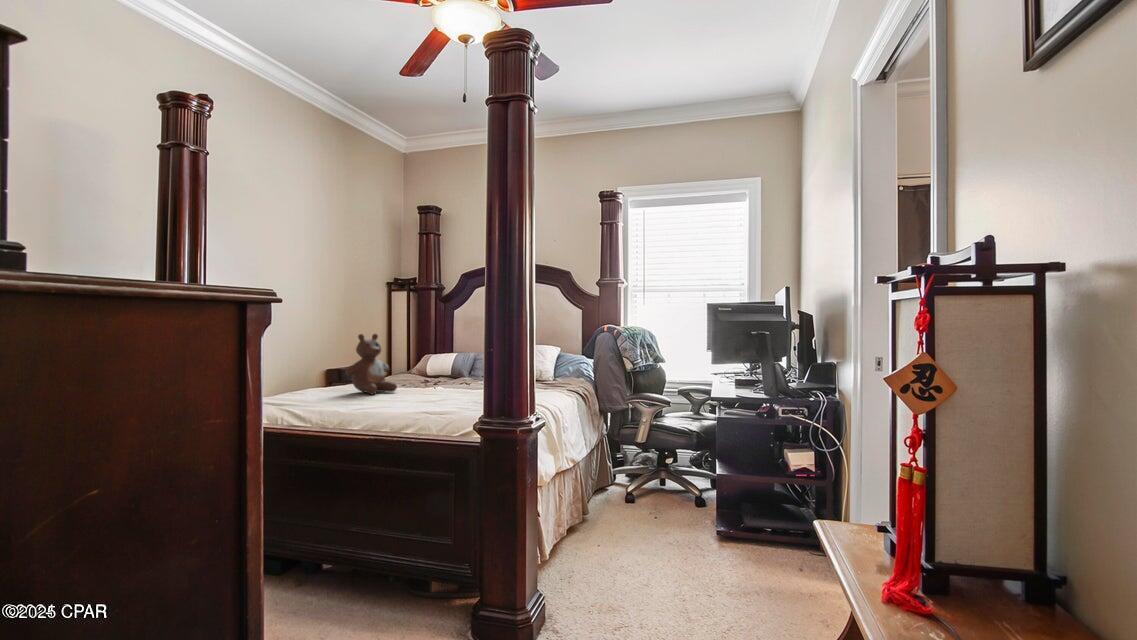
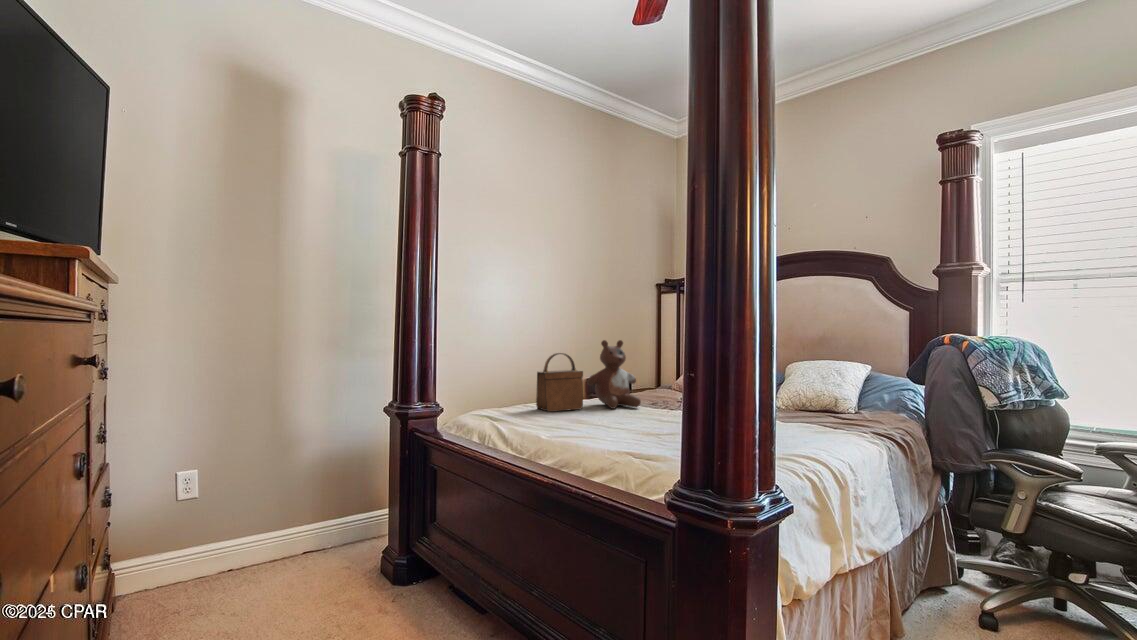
handbag: none [298,347,346,402] -> present [536,353,583,412]

